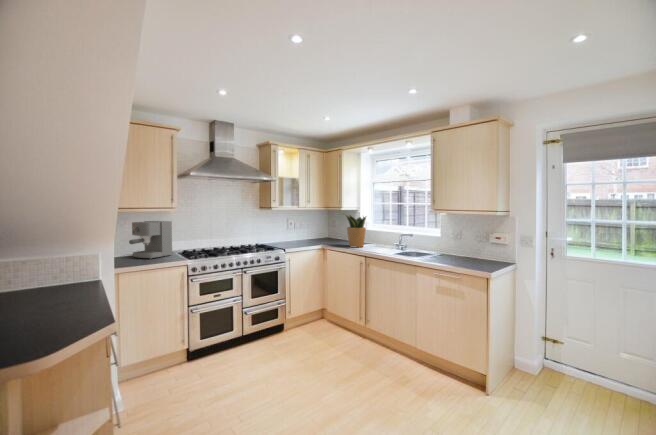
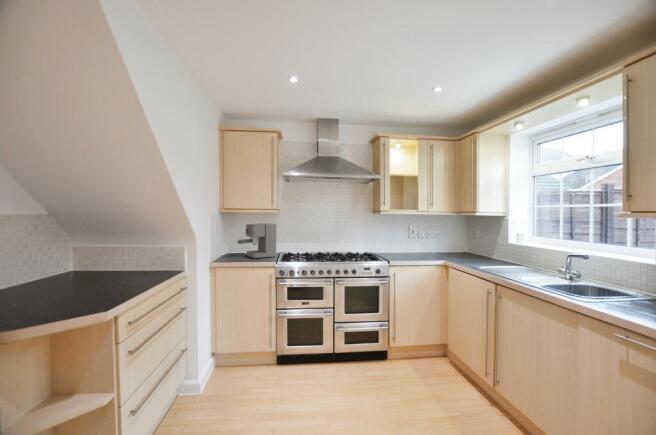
potted plant: present [346,215,366,247] -> none [471,219,507,268]

